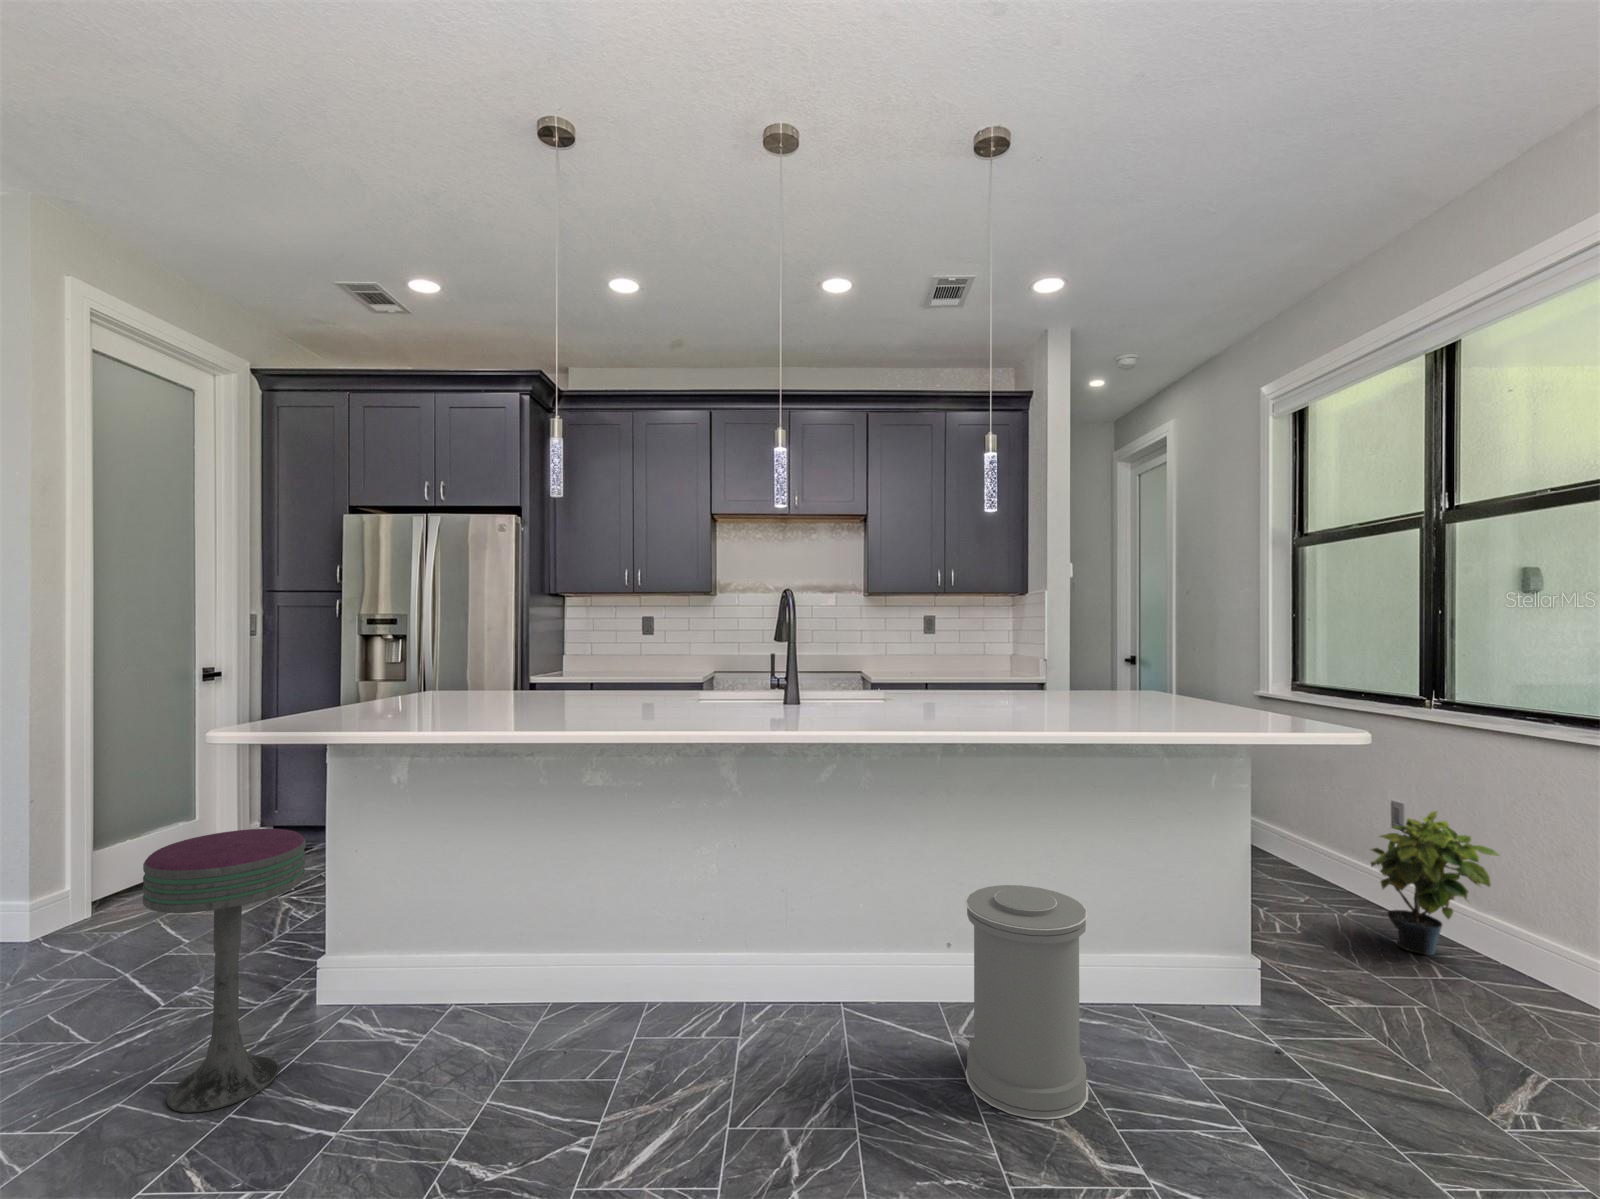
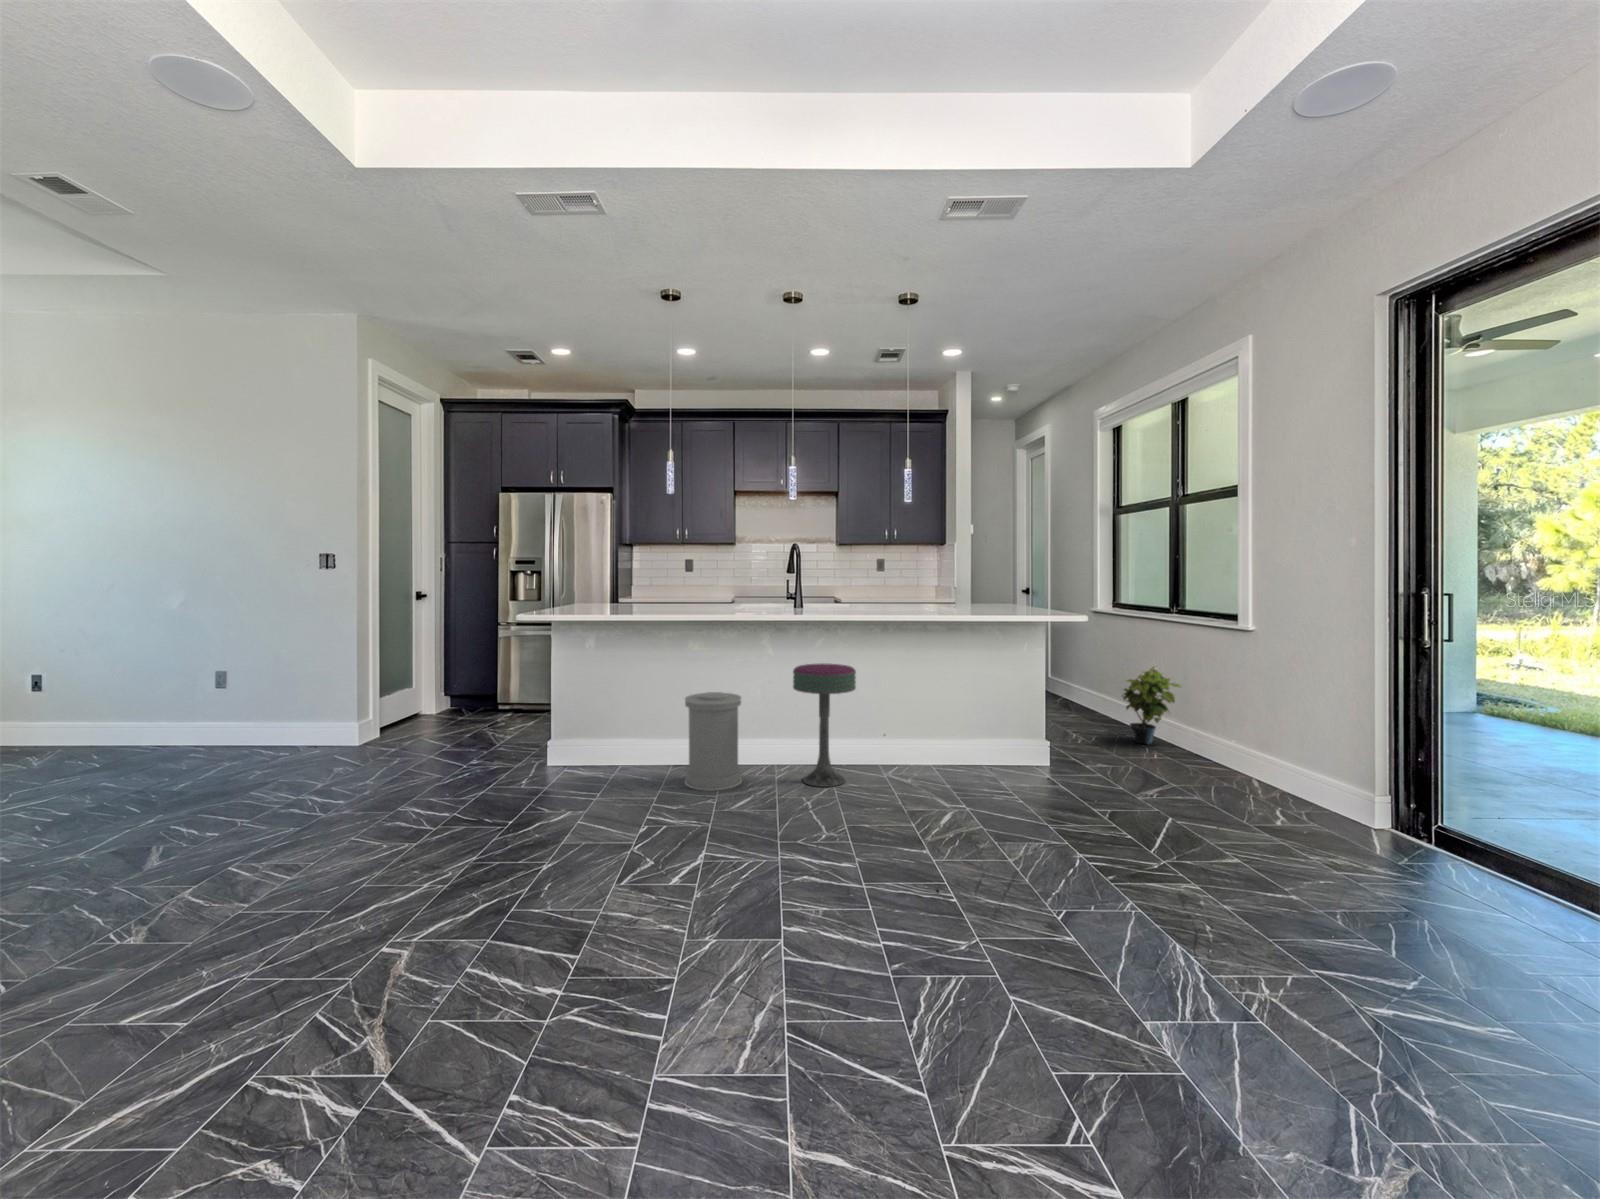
bar stool: present [143,829,306,1113] -> present [793,664,856,787]
trash can: present [965,885,1088,1119] -> present [685,692,742,791]

